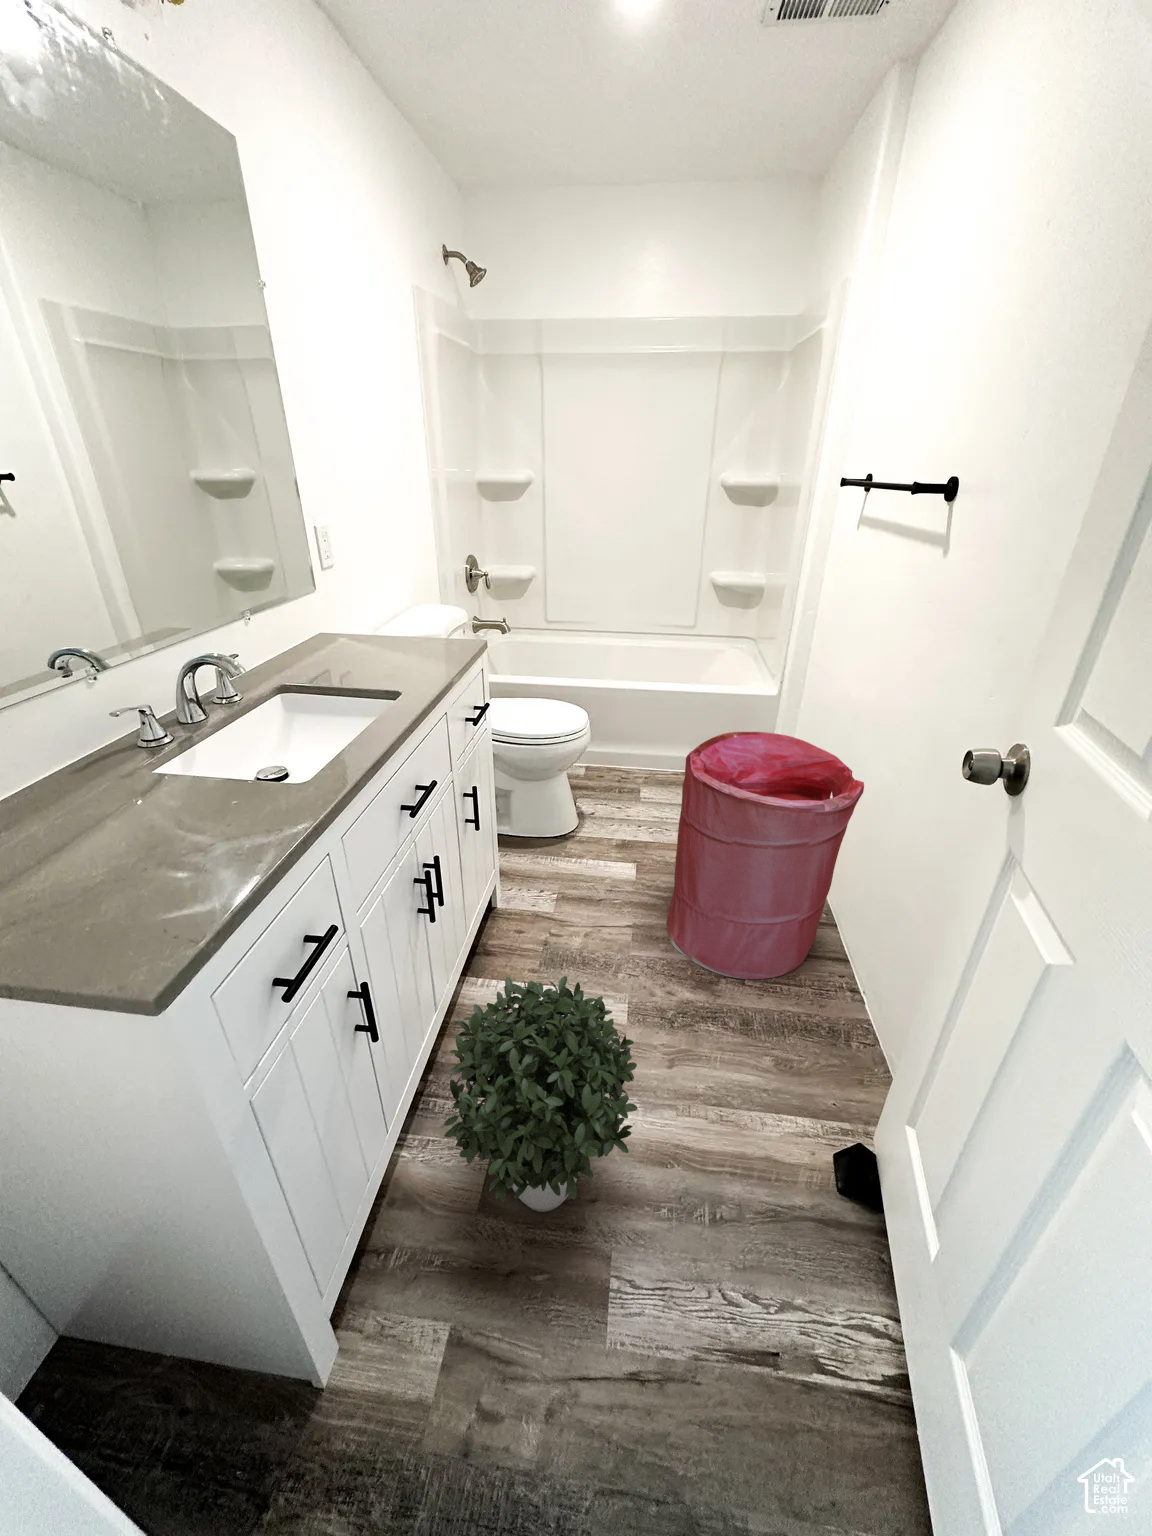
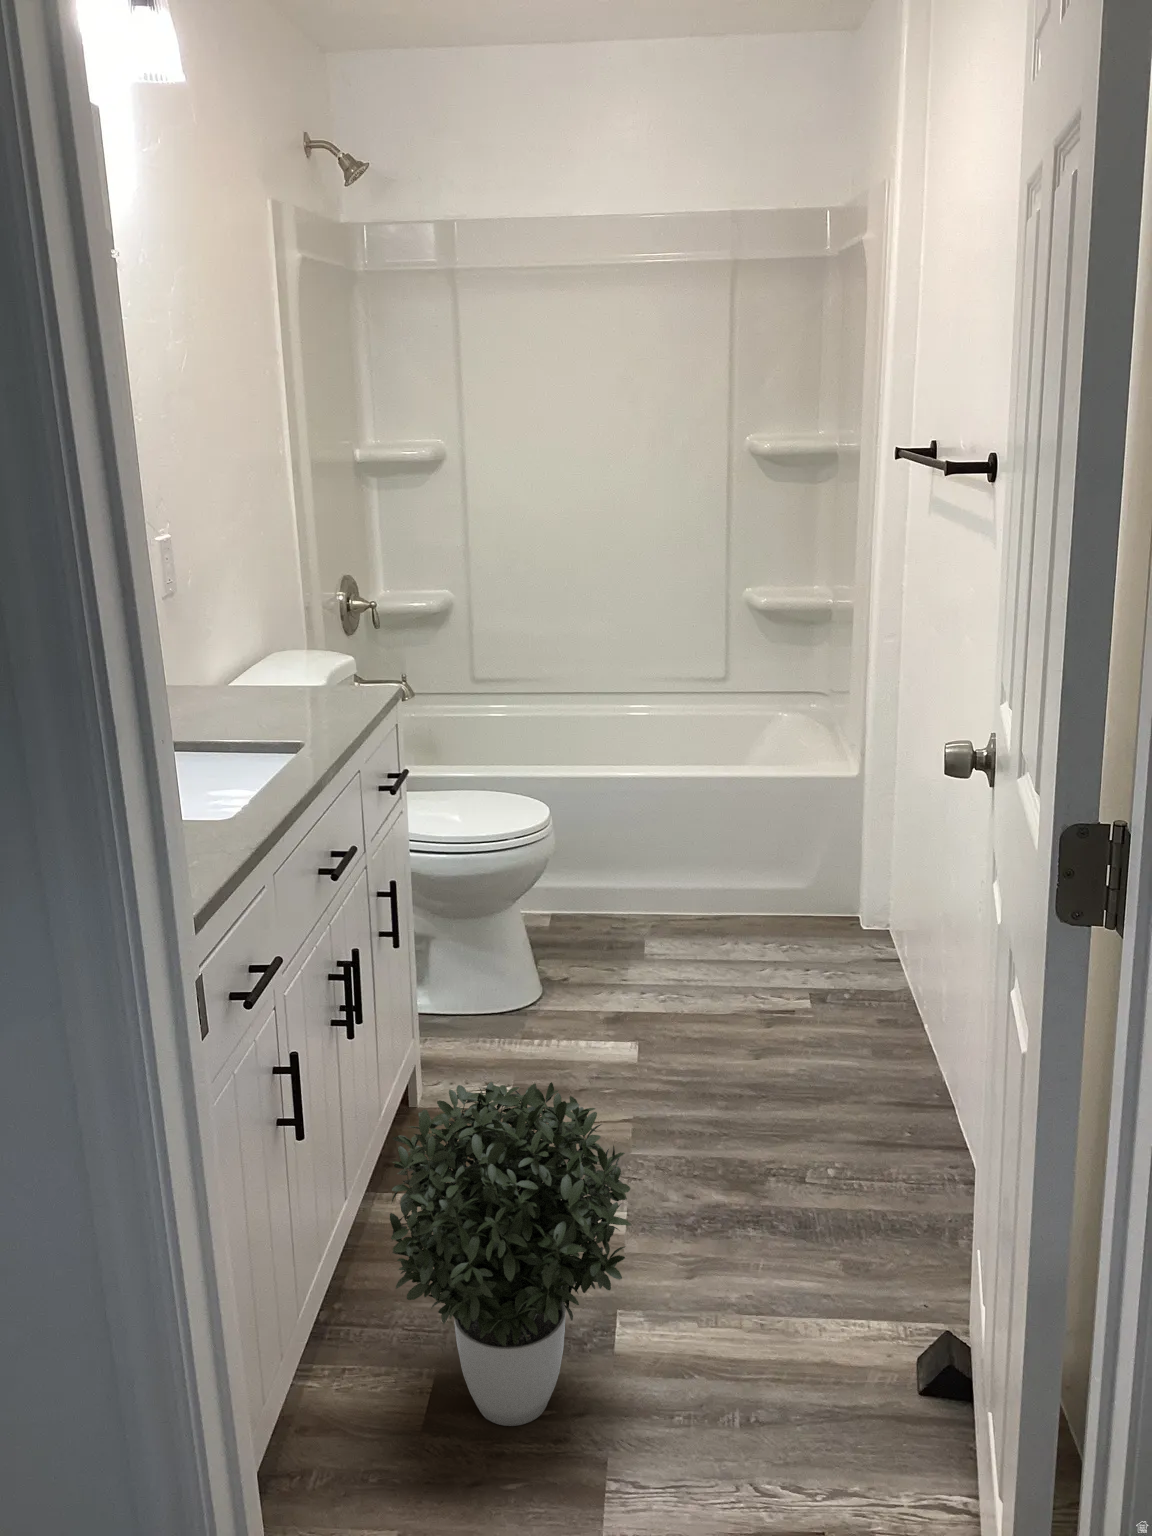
laundry hamper: present [667,732,864,979] -> none [687,805,948,1177]

